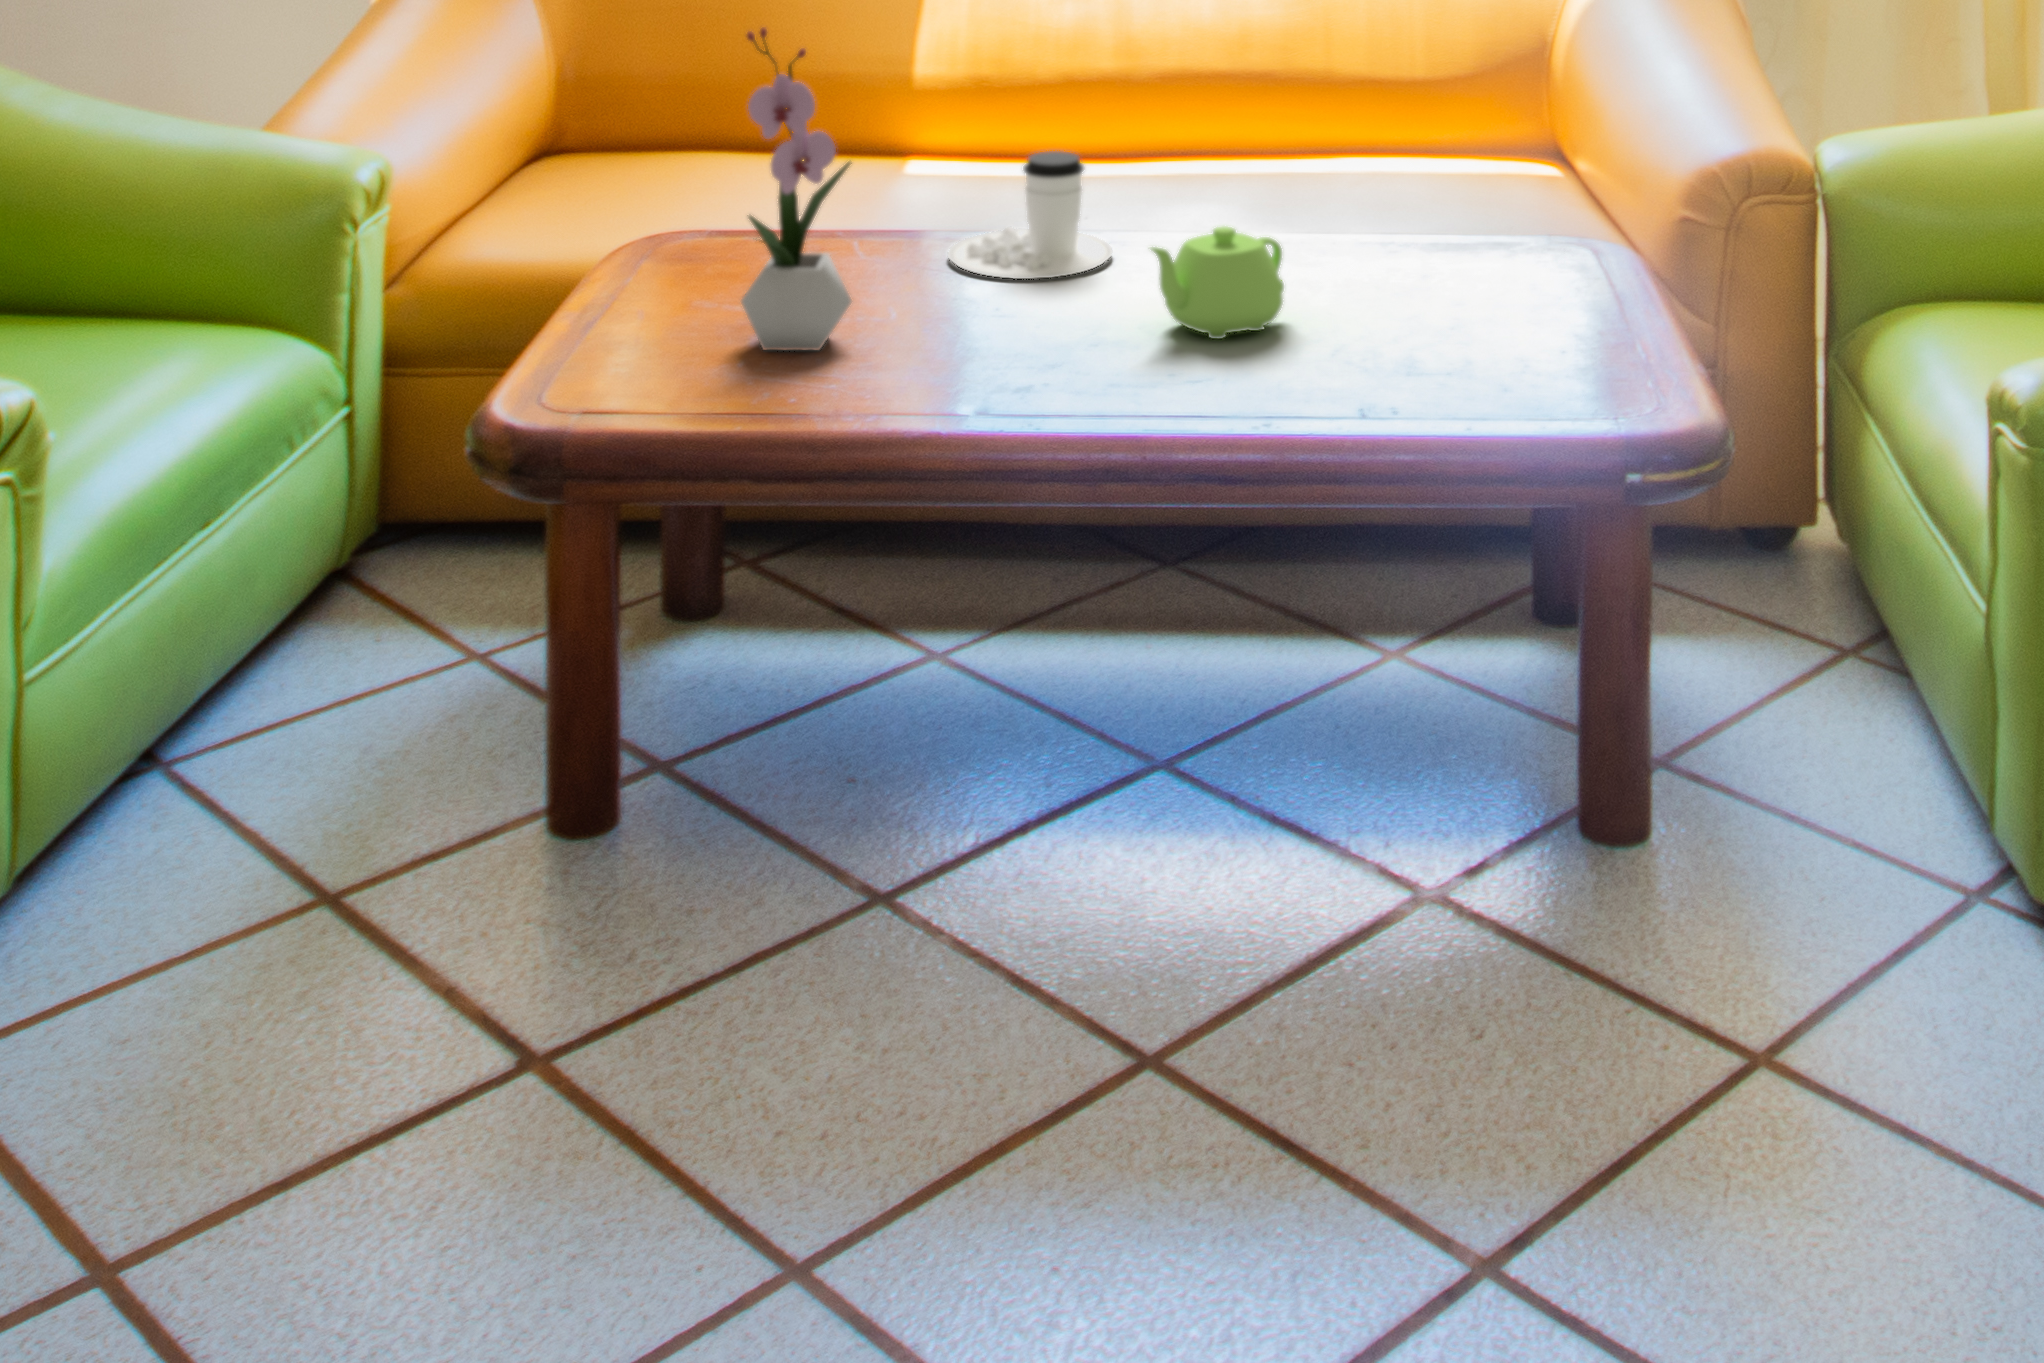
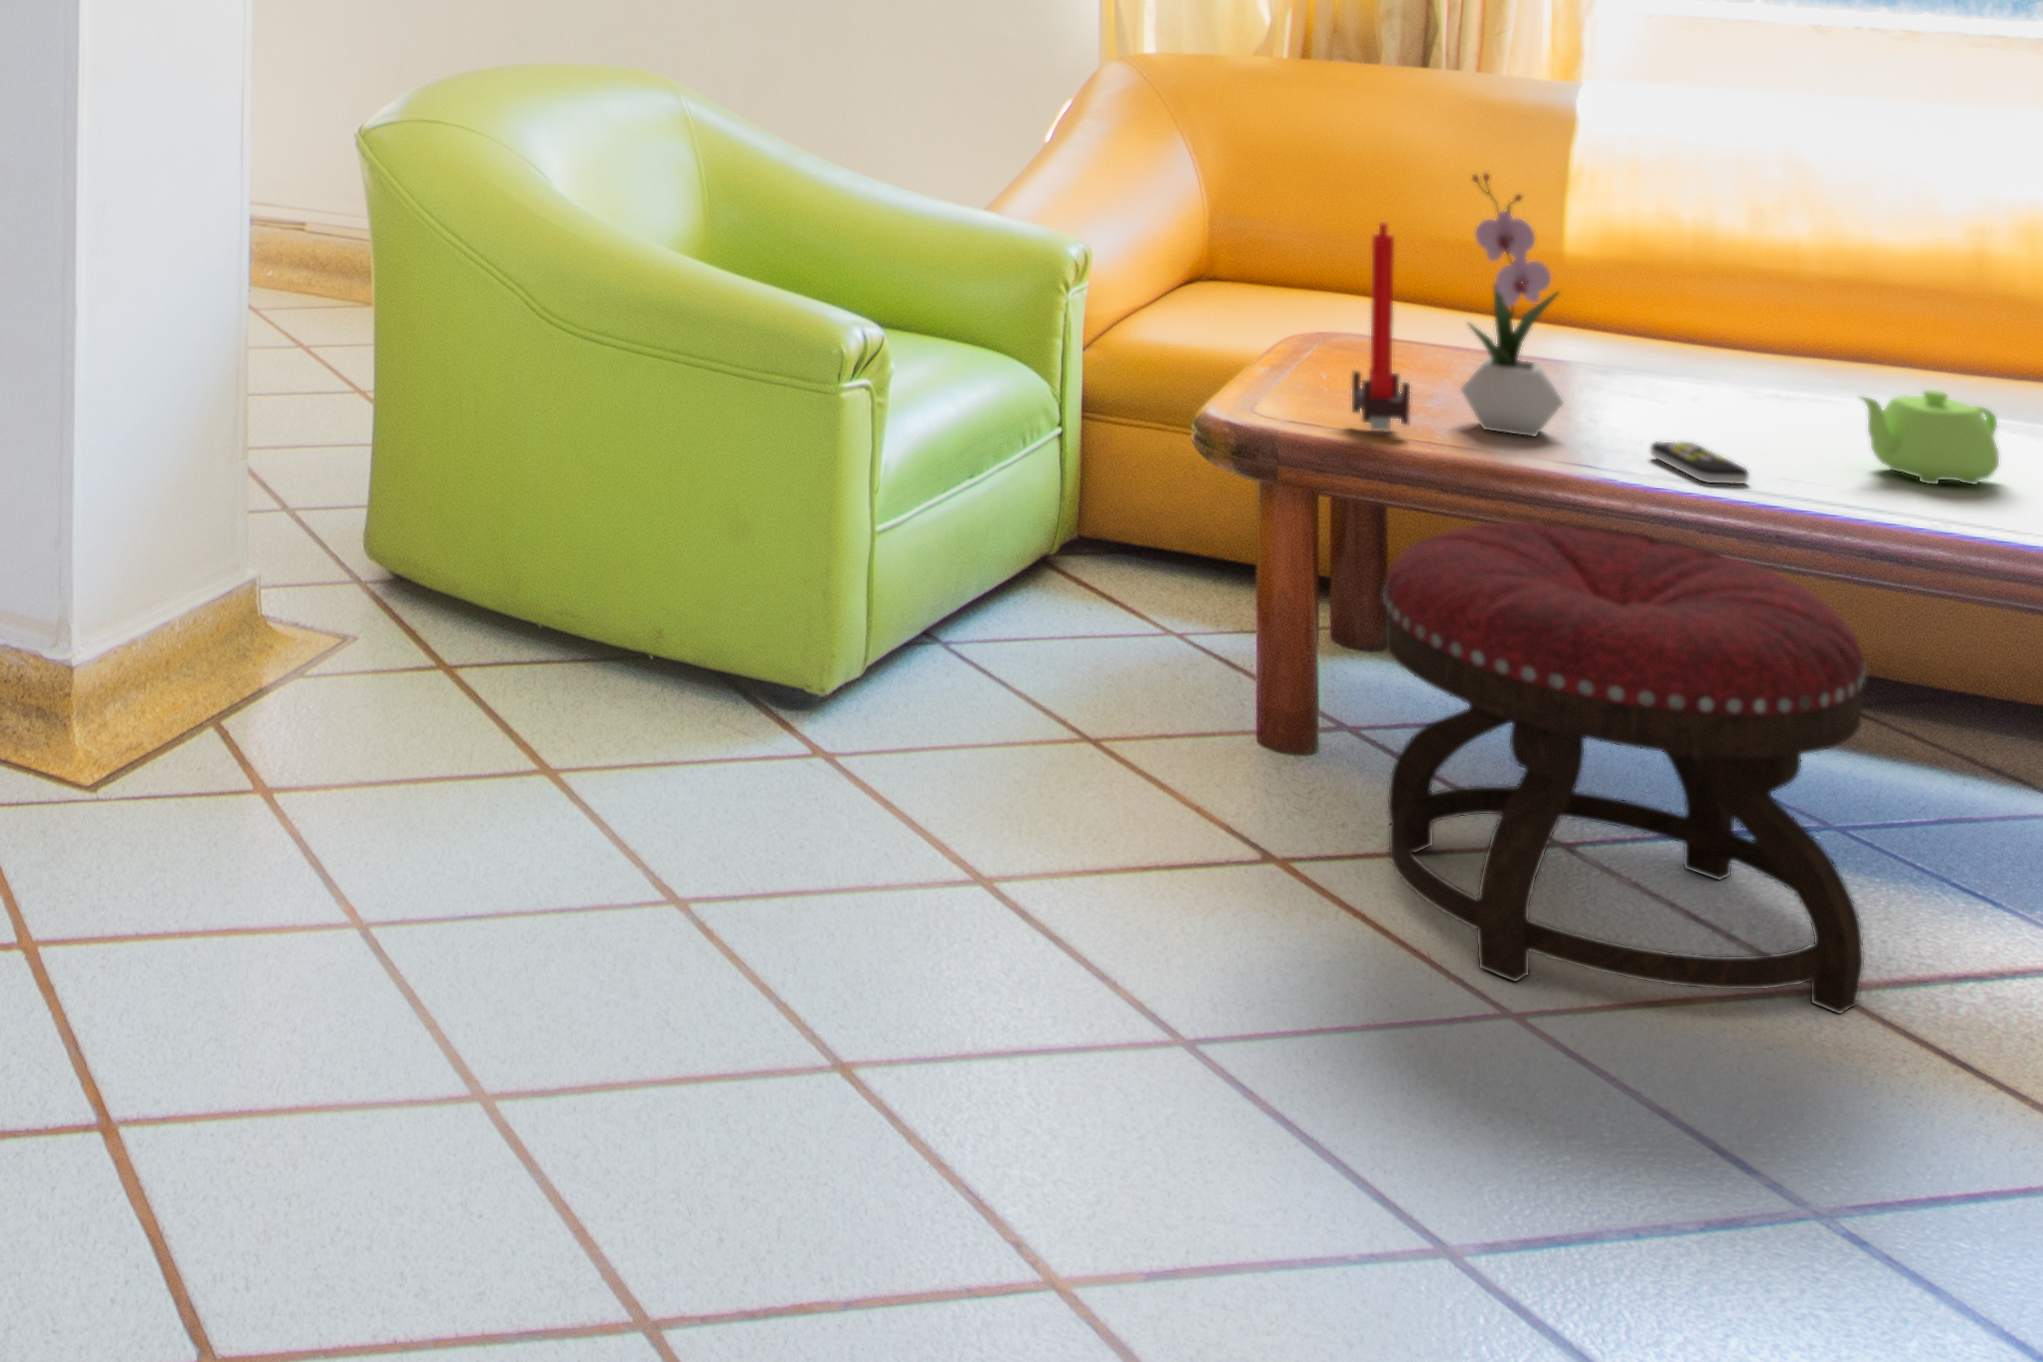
candle: none [607,107,669,379] -> present [1352,223,1410,431]
coffee cup: present [948,151,1112,279] -> none [1632,316,1800,421]
remote control: none [939,331,1034,388] -> present [1651,441,1749,484]
ottoman: none [579,486,1120,1184] -> present [1383,522,1866,1014]

